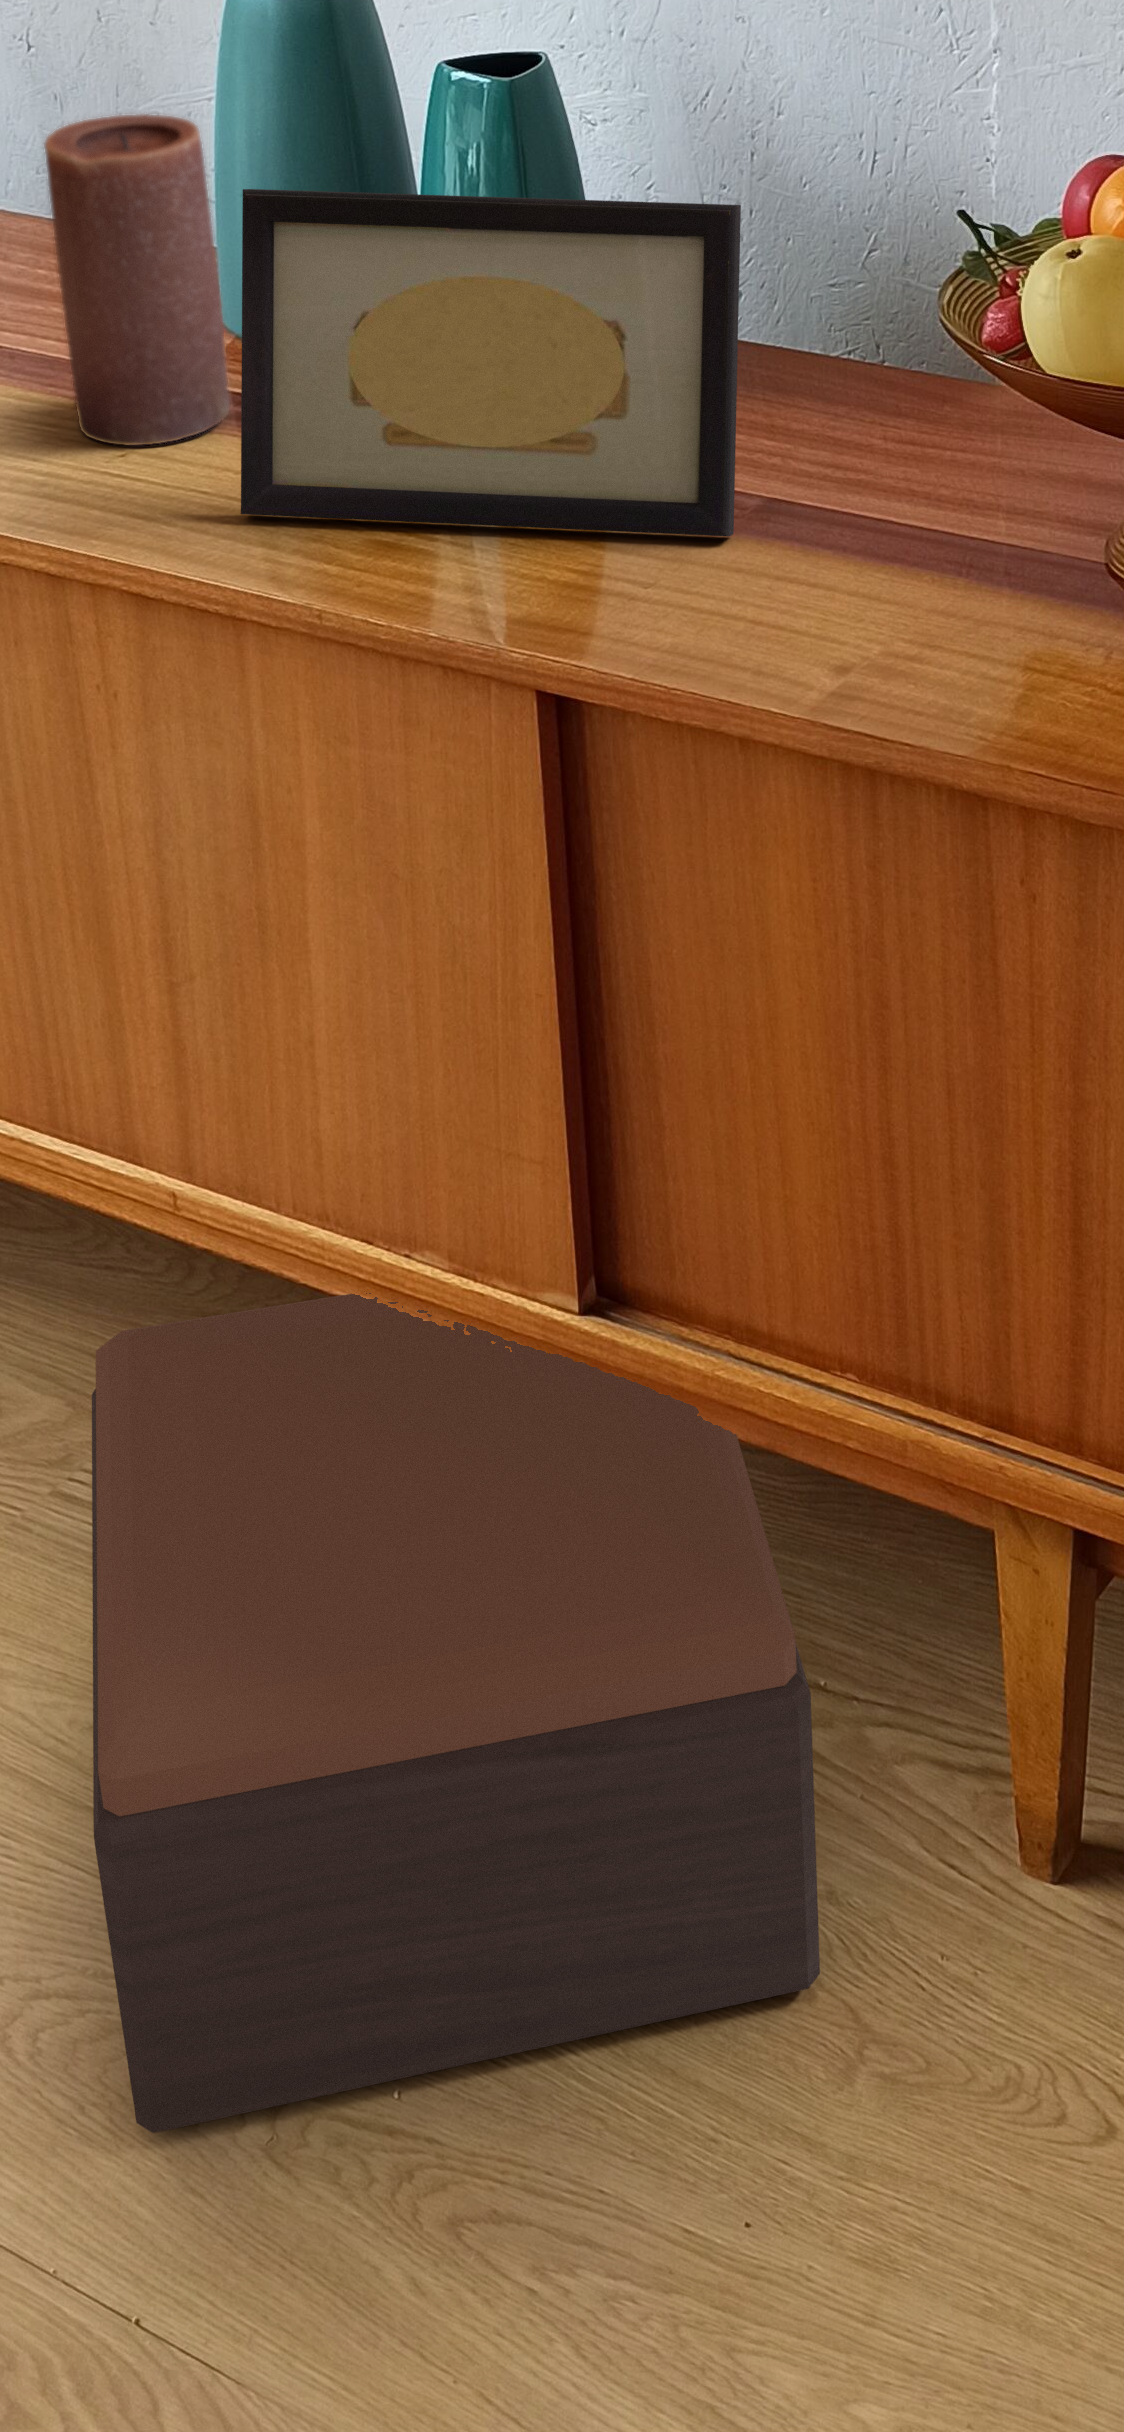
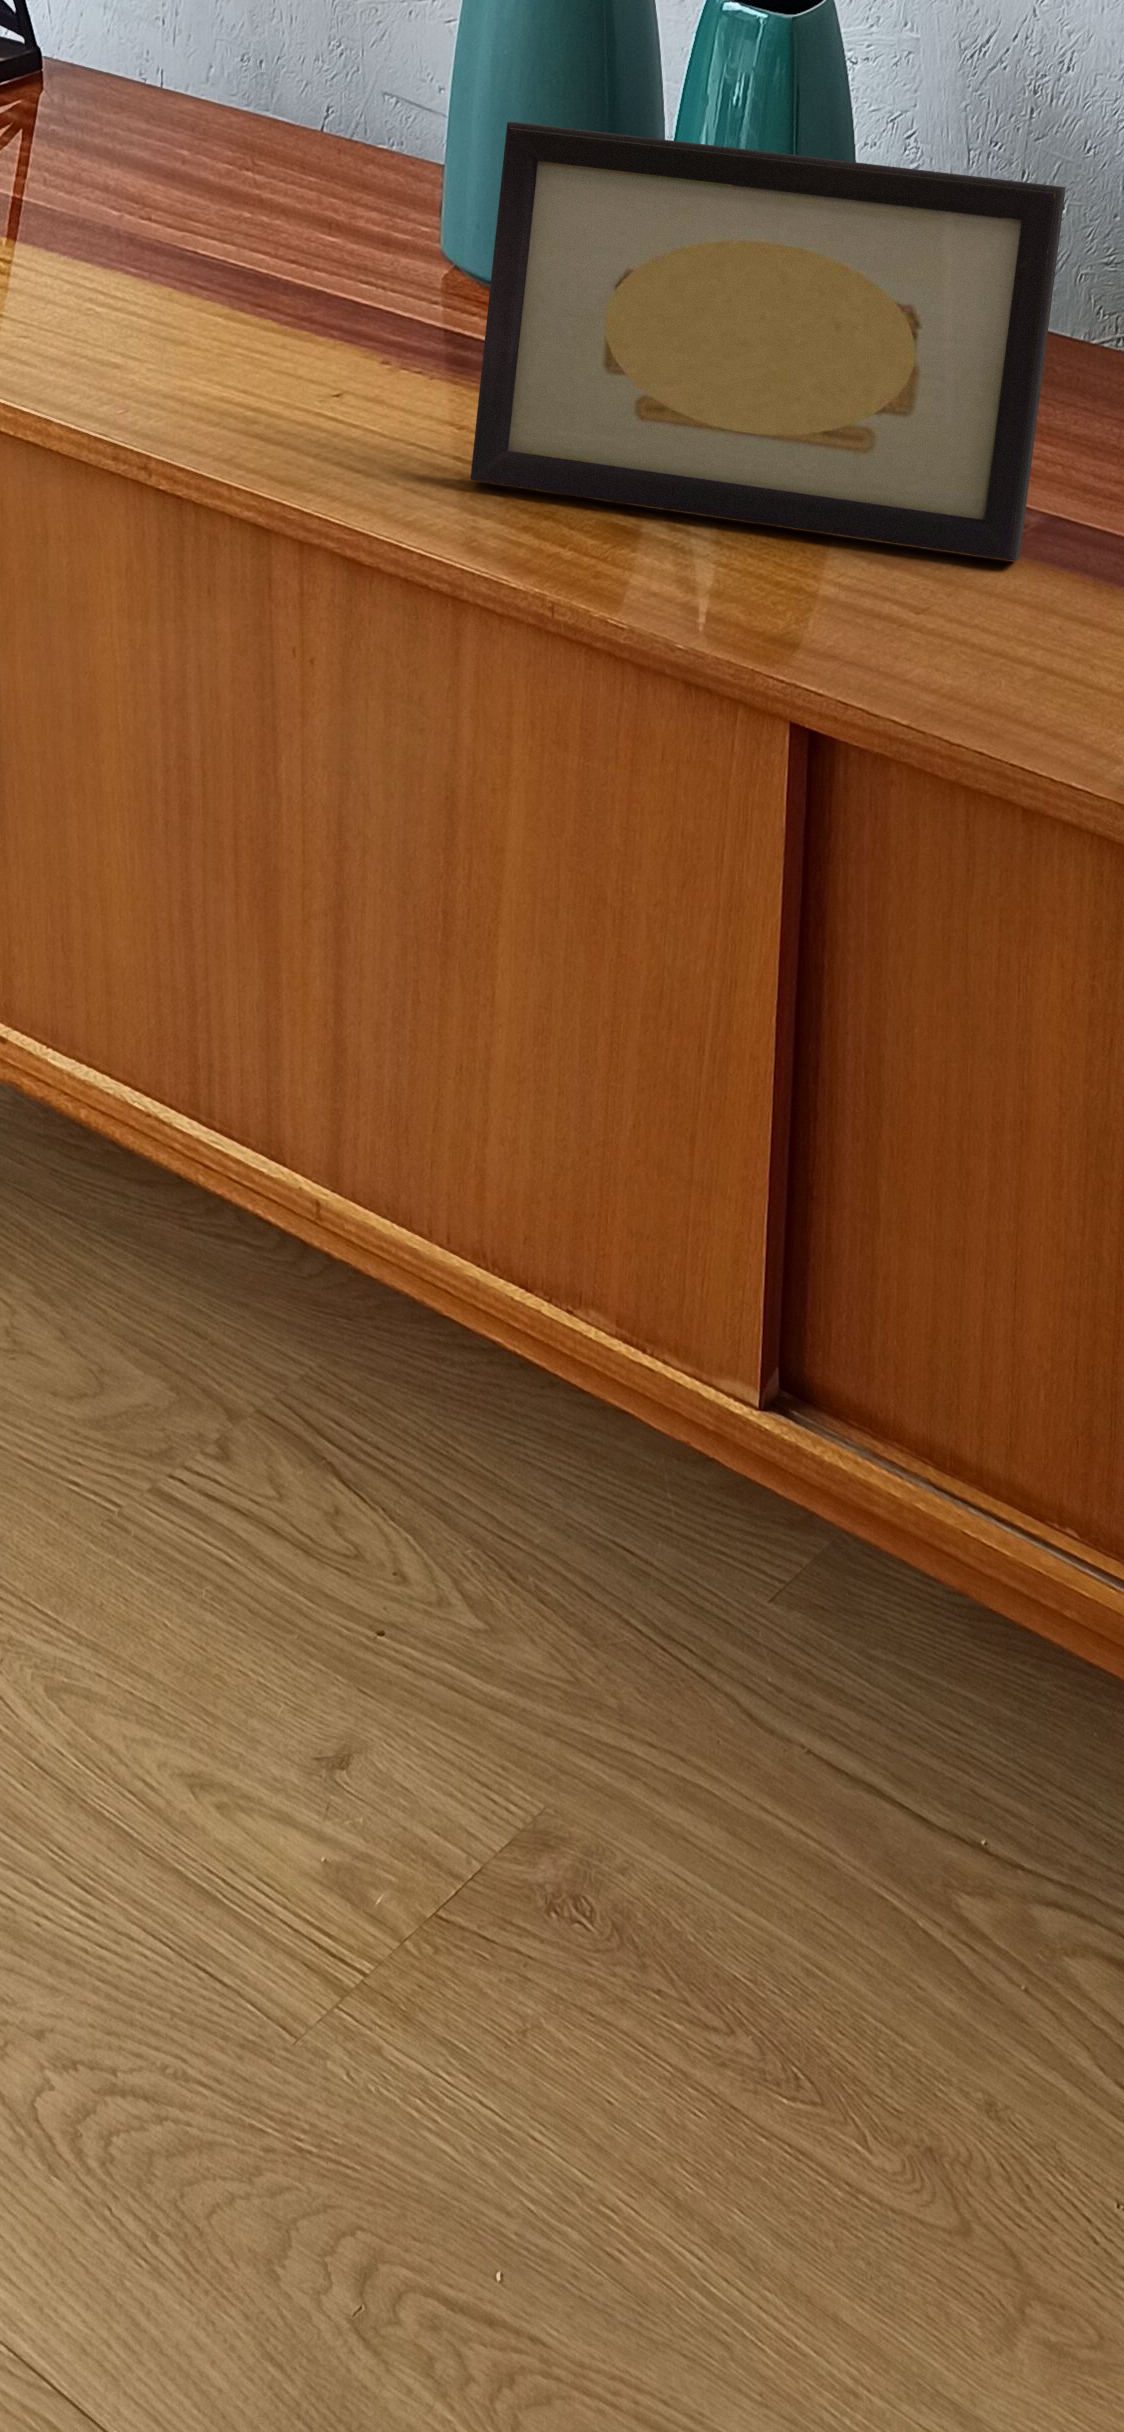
candle: present [44,114,230,445] -> none [288,24,456,387]
footstool: present [92,1293,820,2133] -> none [200,1327,1001,2270]

